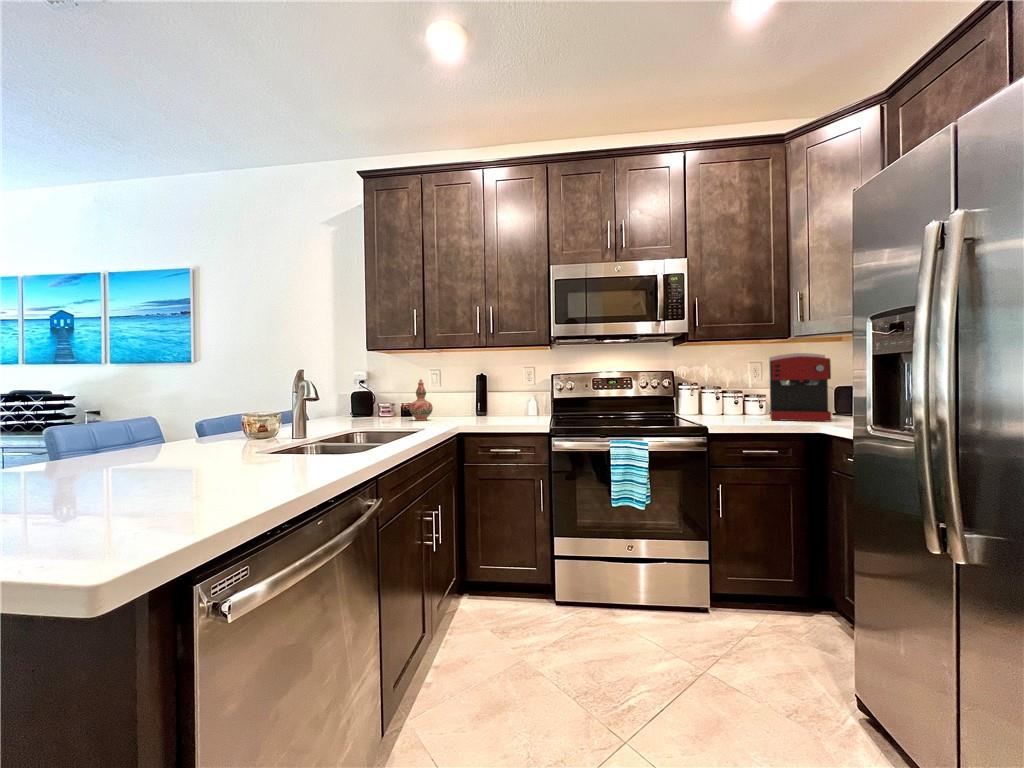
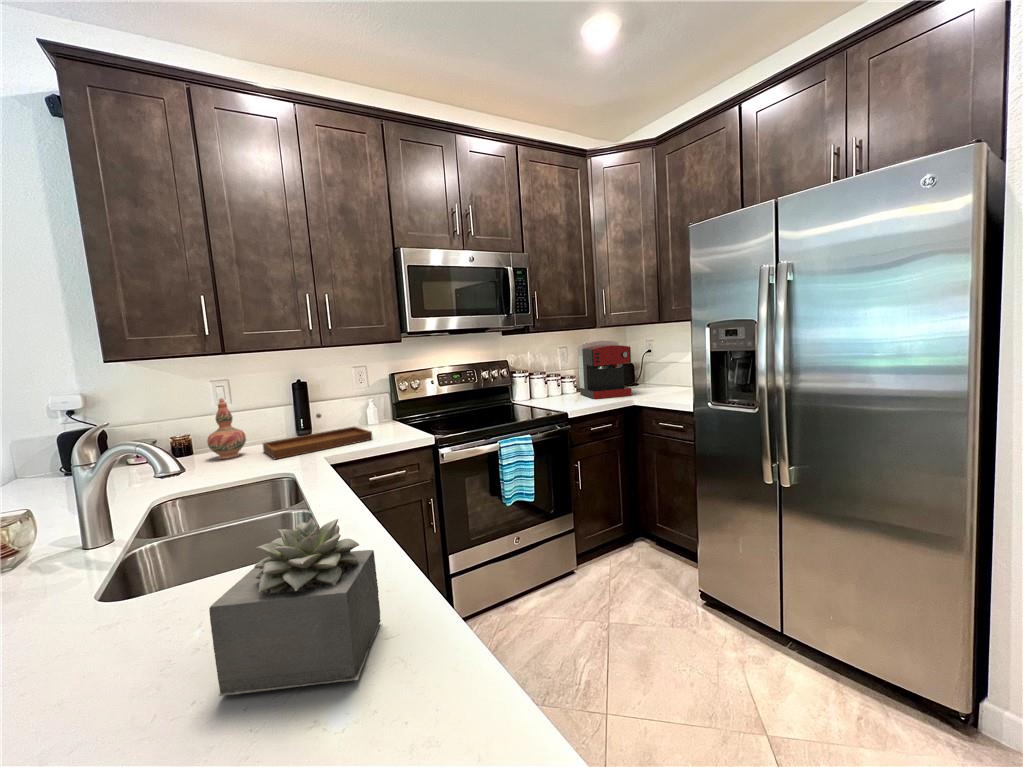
succulent plant: none [186,388,276,469] -> present [209,517,381,696]
tray: none [434,397,508,423] -> present [263,413,372,459]

